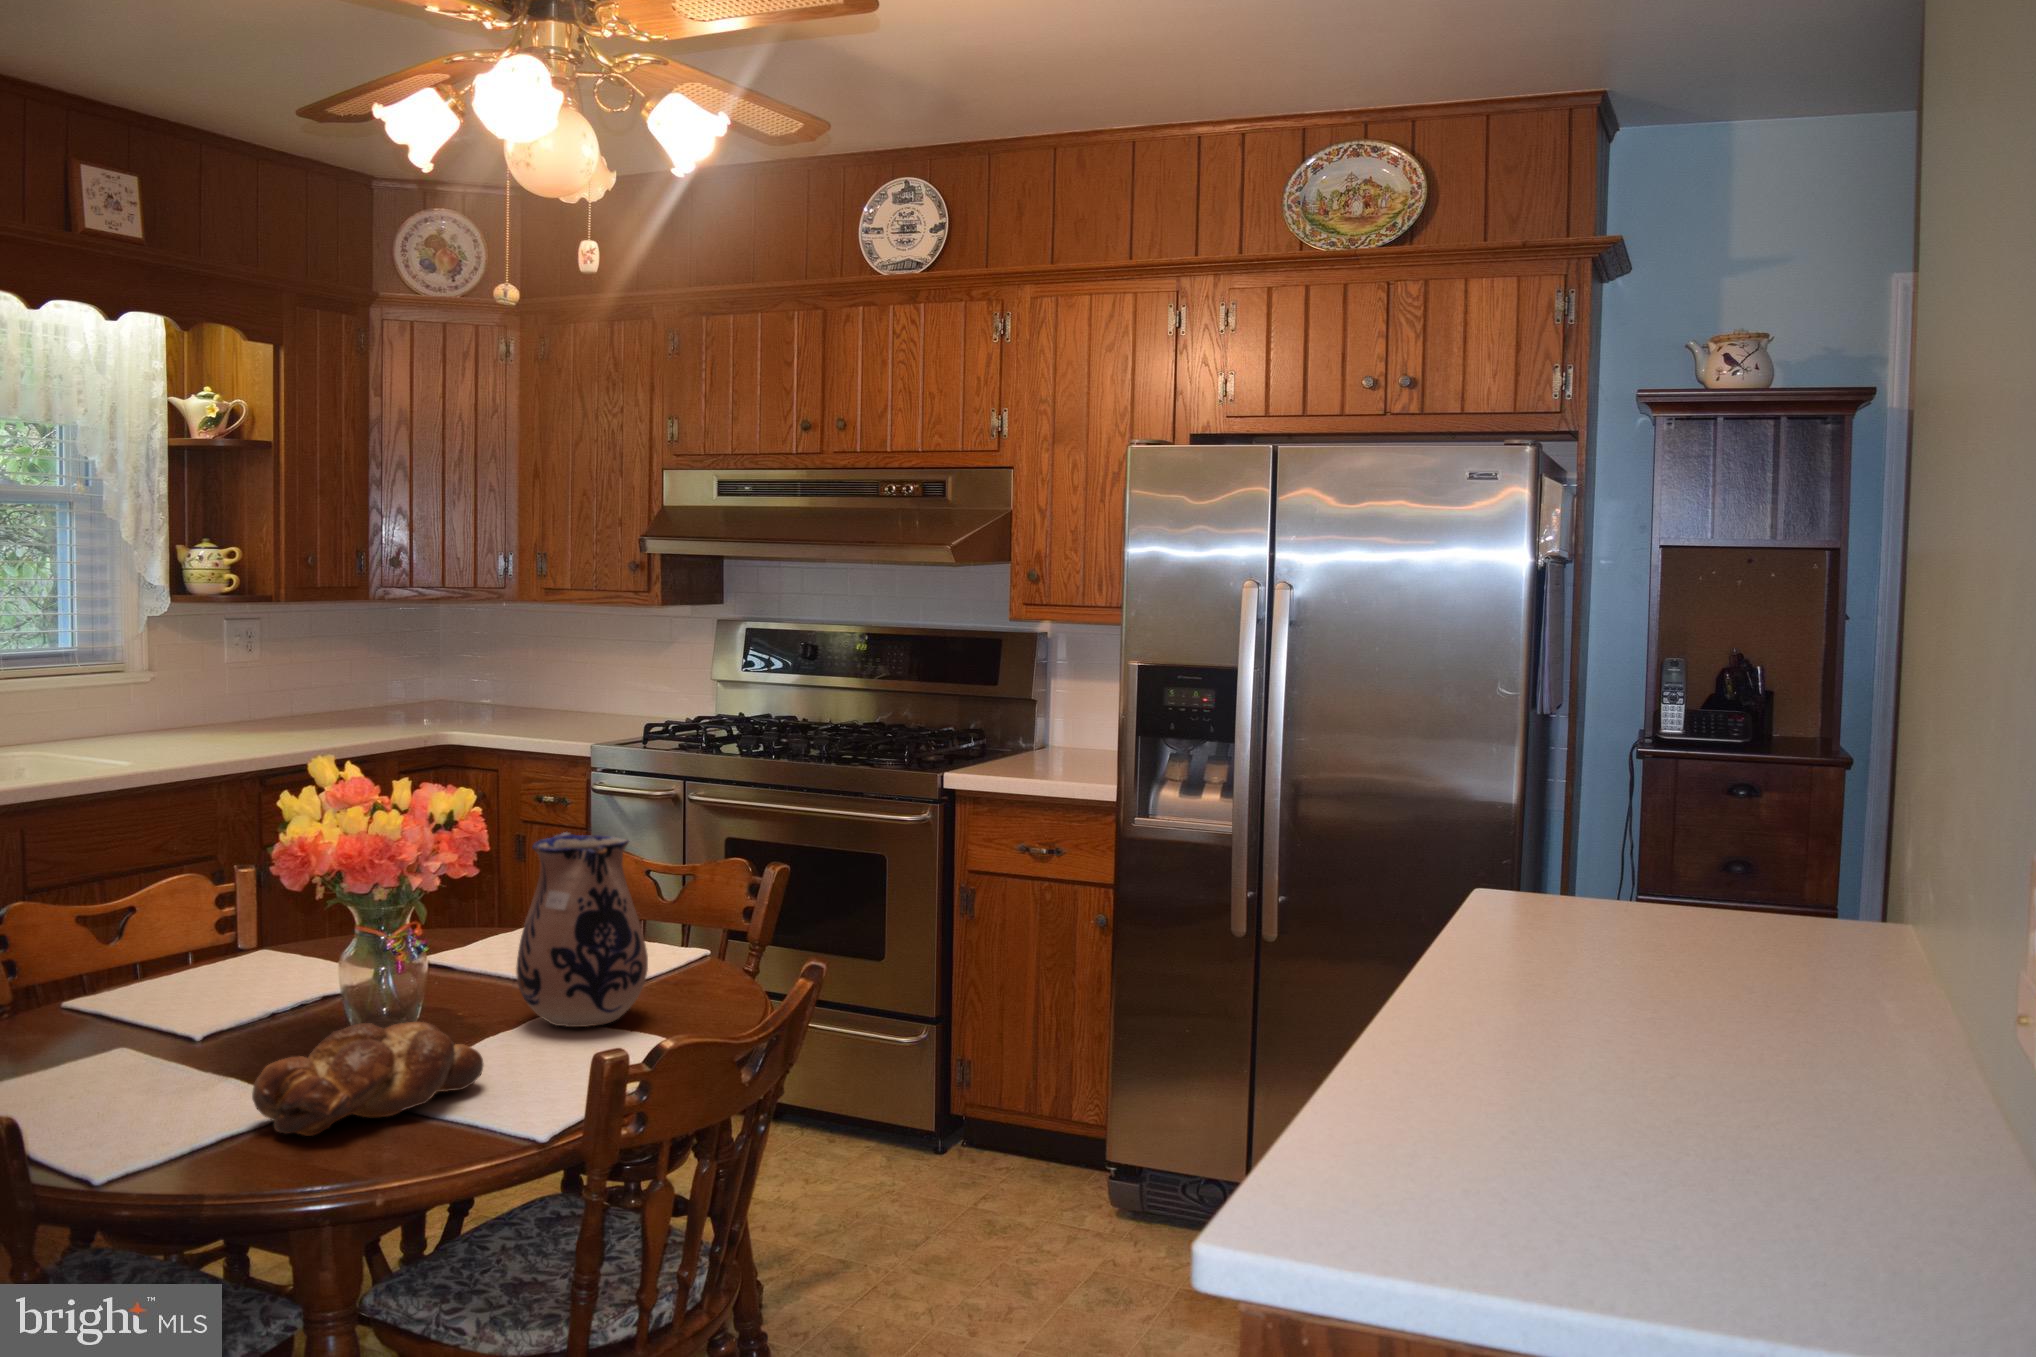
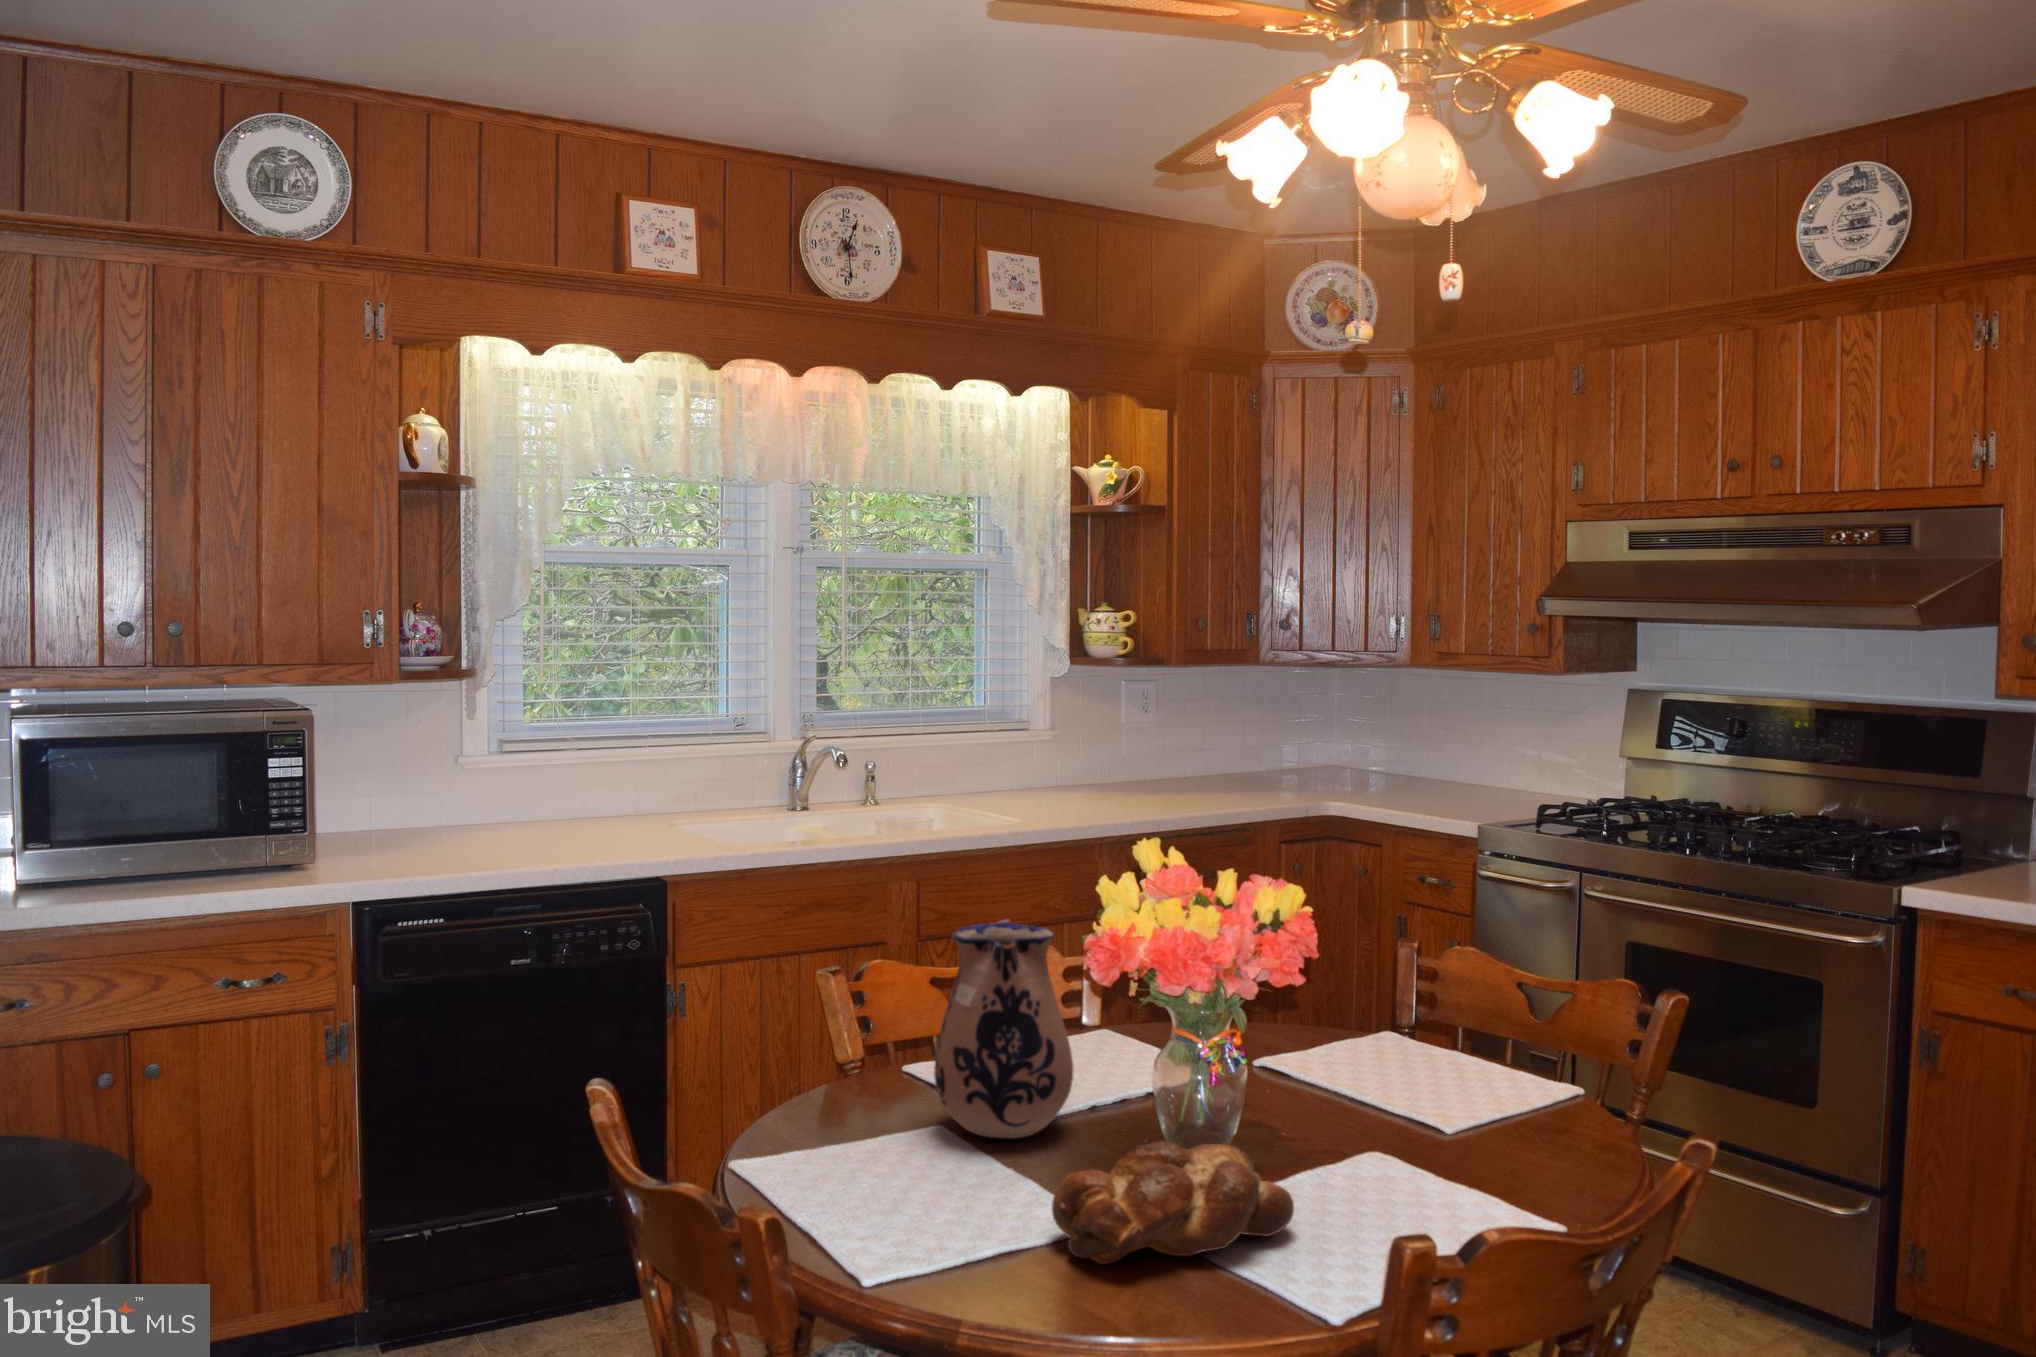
ceramic pitcher: present [516,832,648,1027] -> present [934,919,1074,1139]

